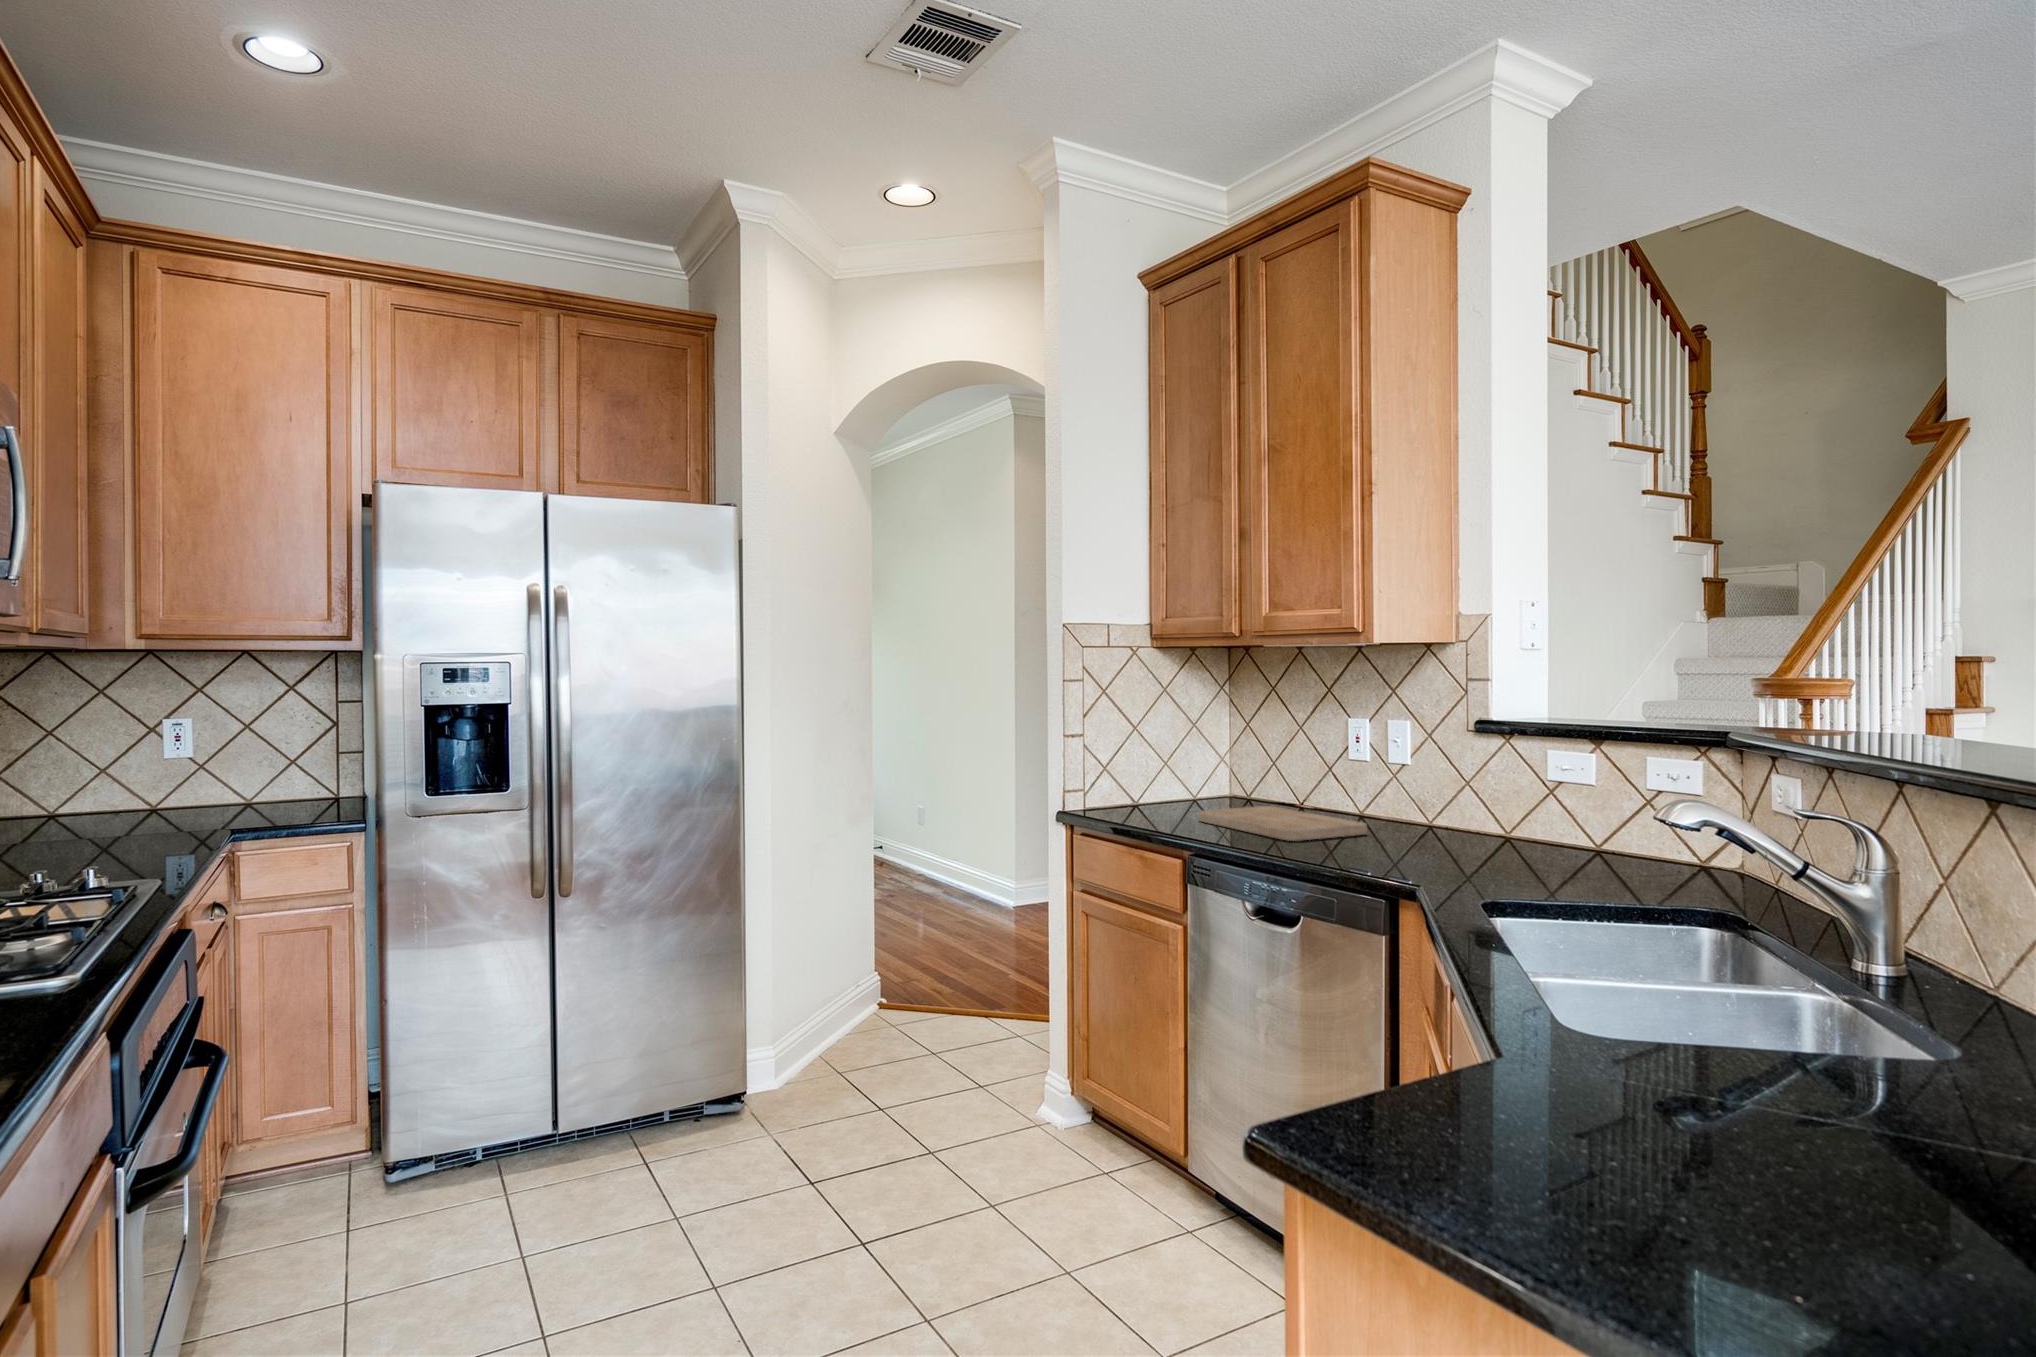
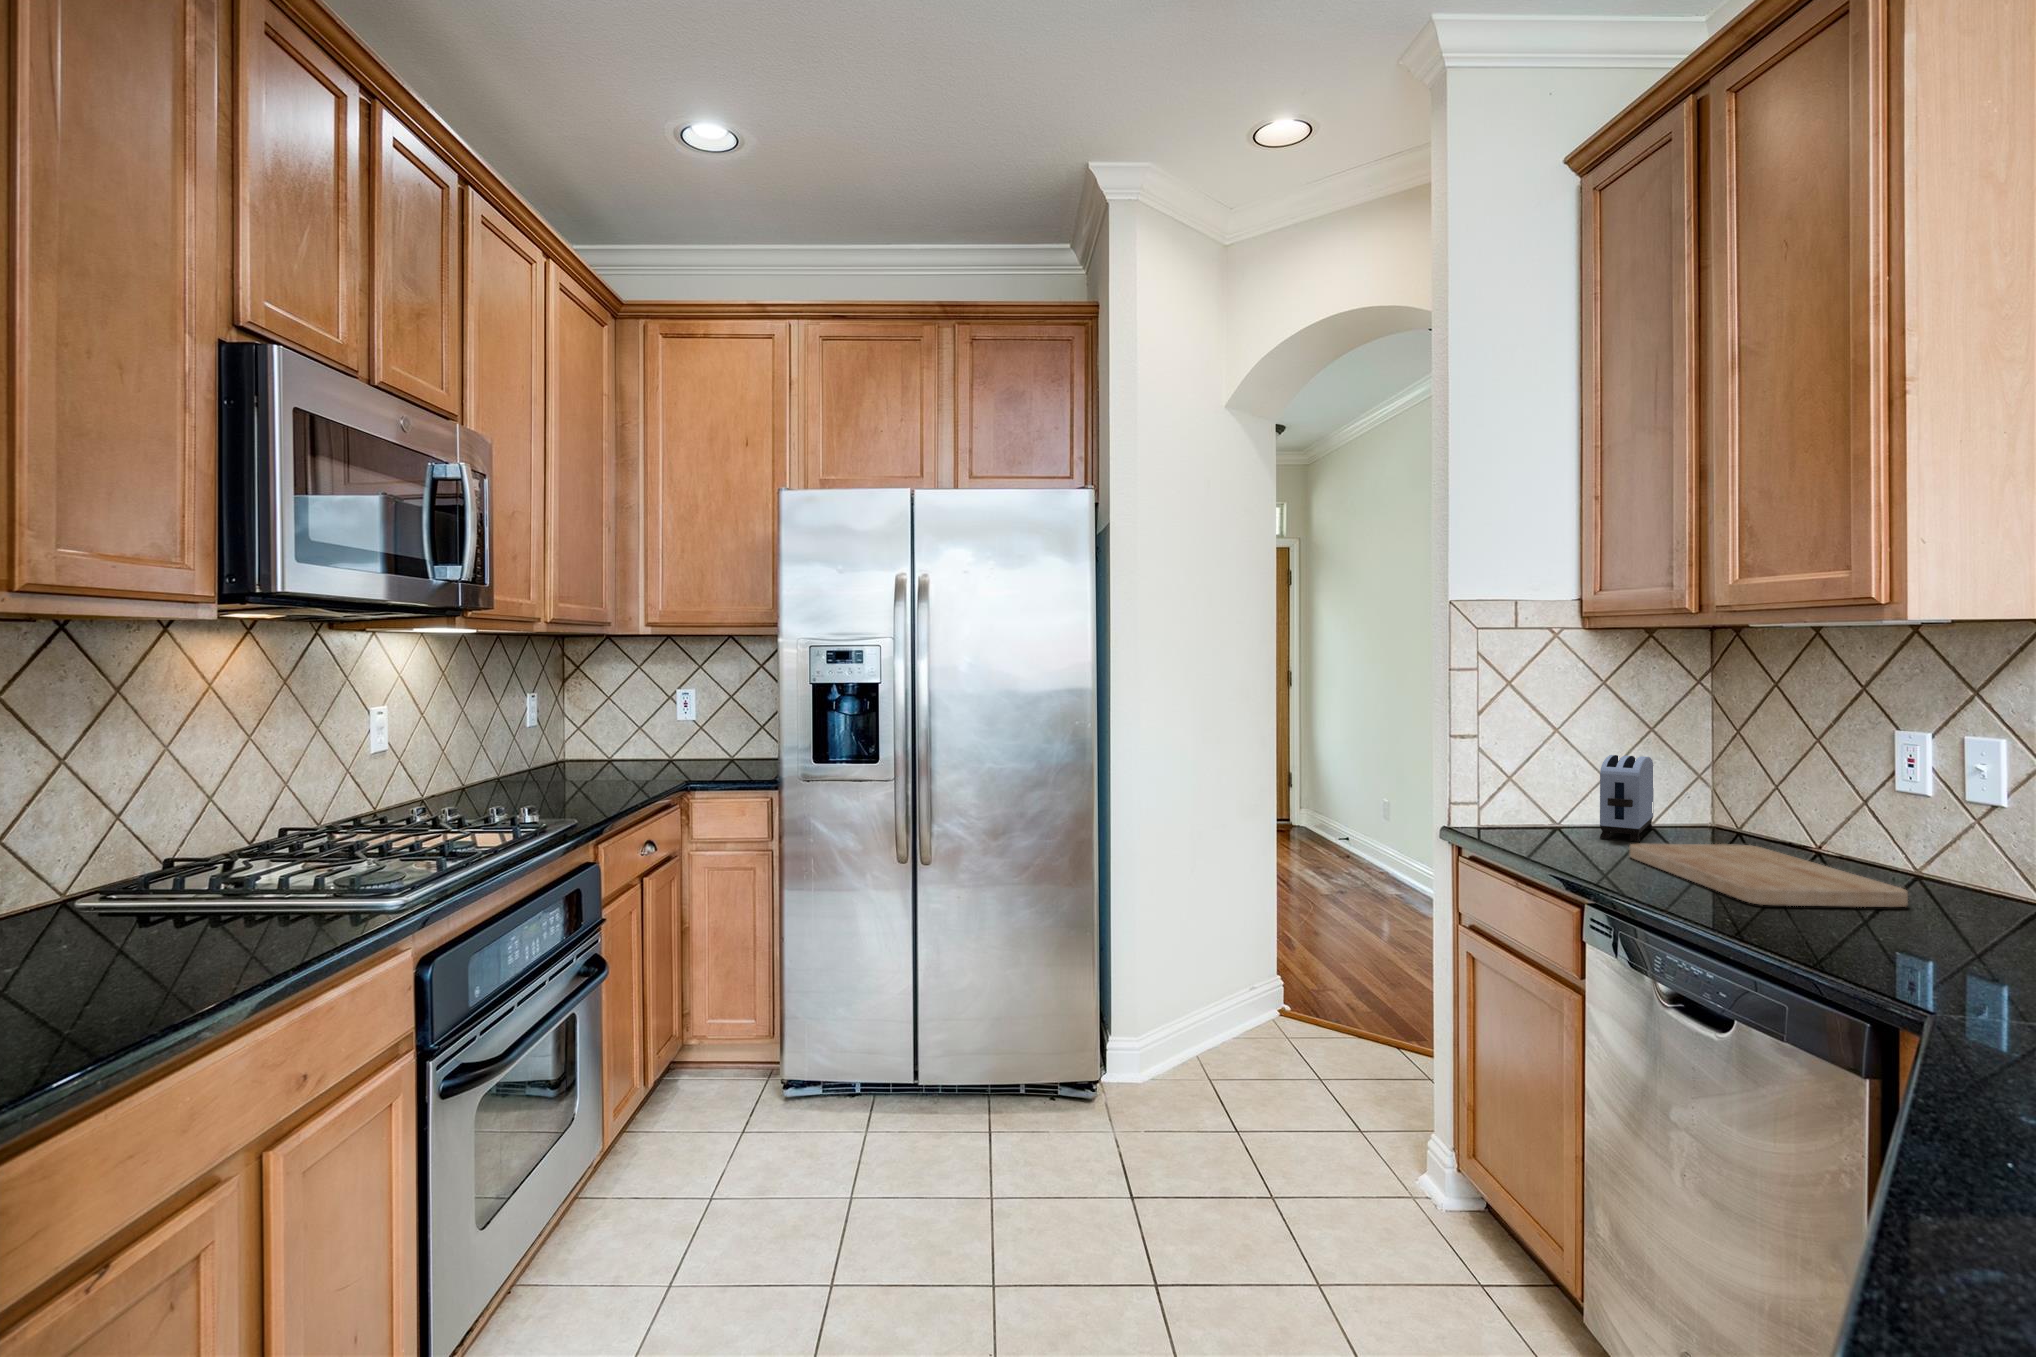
toaster: none [1170,746,1198,811] -> present [1600,755,1654,842]

